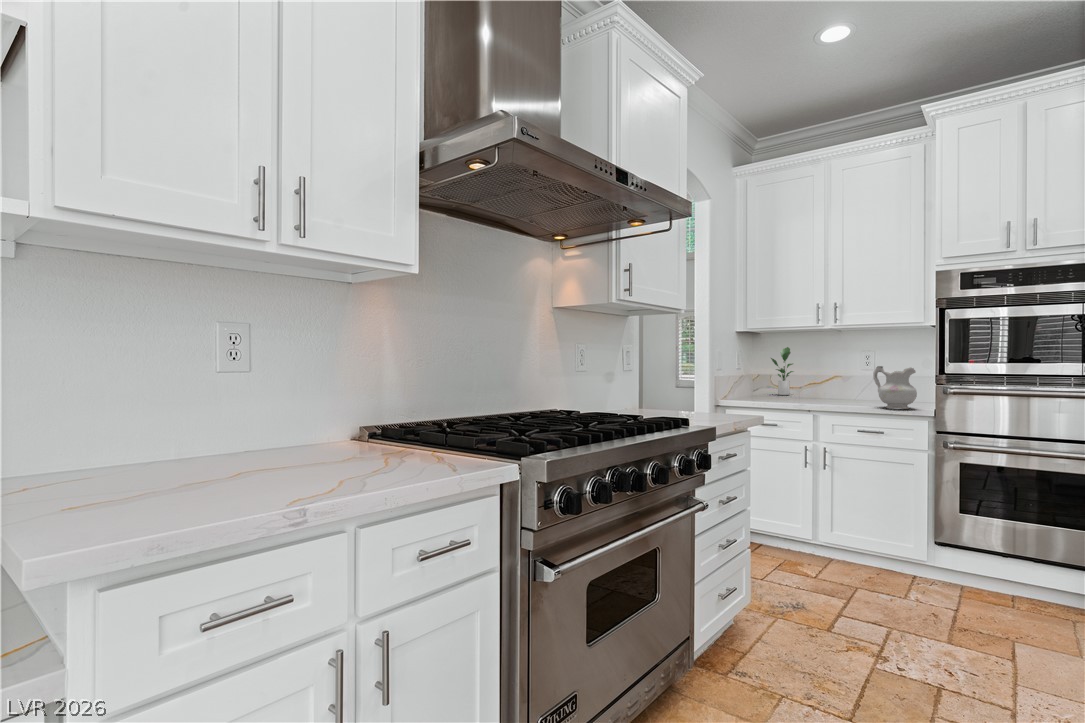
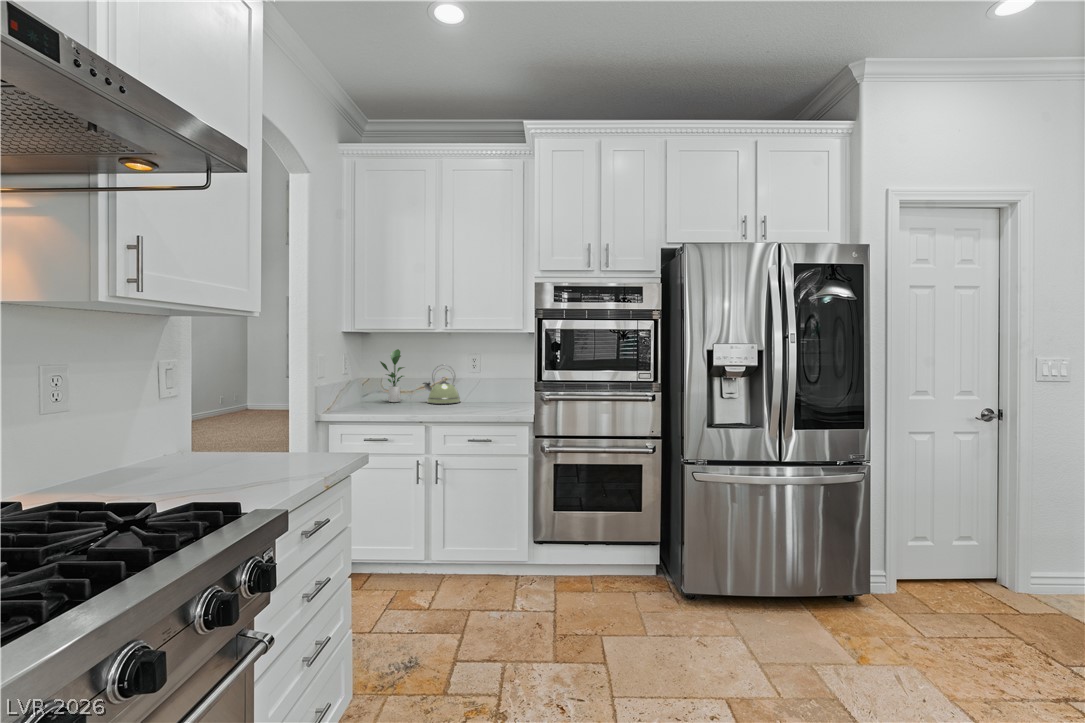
kettle: none [812,361,852,398] -> present [423,366,460,404]
ceramic pitcher: present [873,366,917,409] -> none [481,372,519,415]

